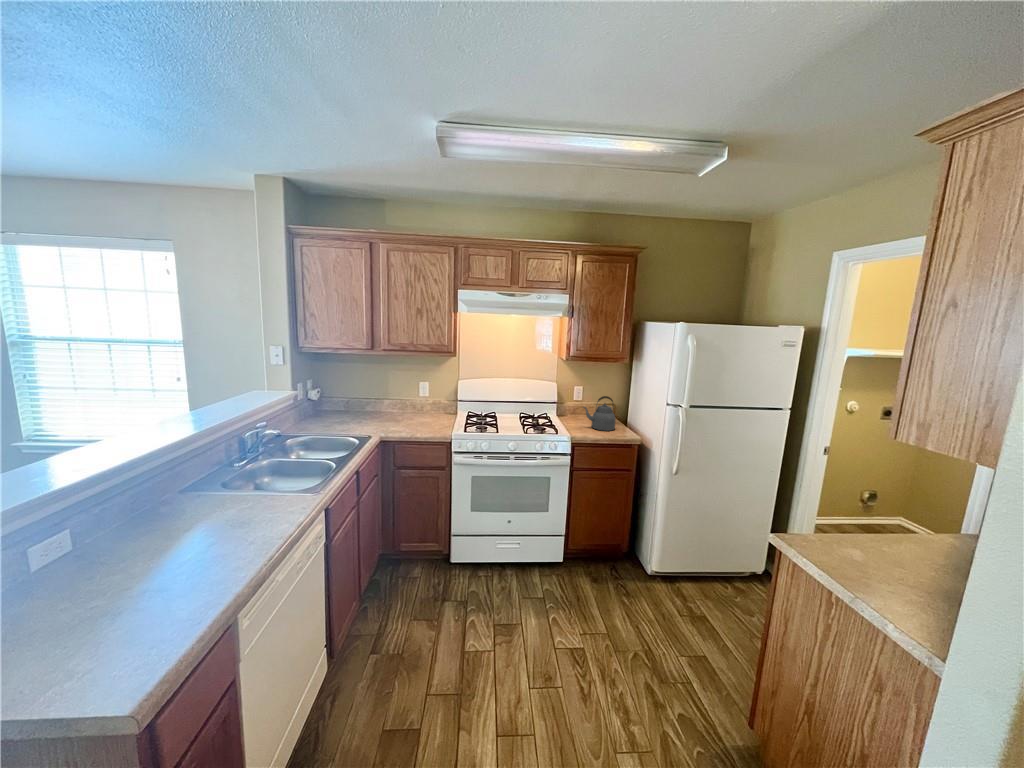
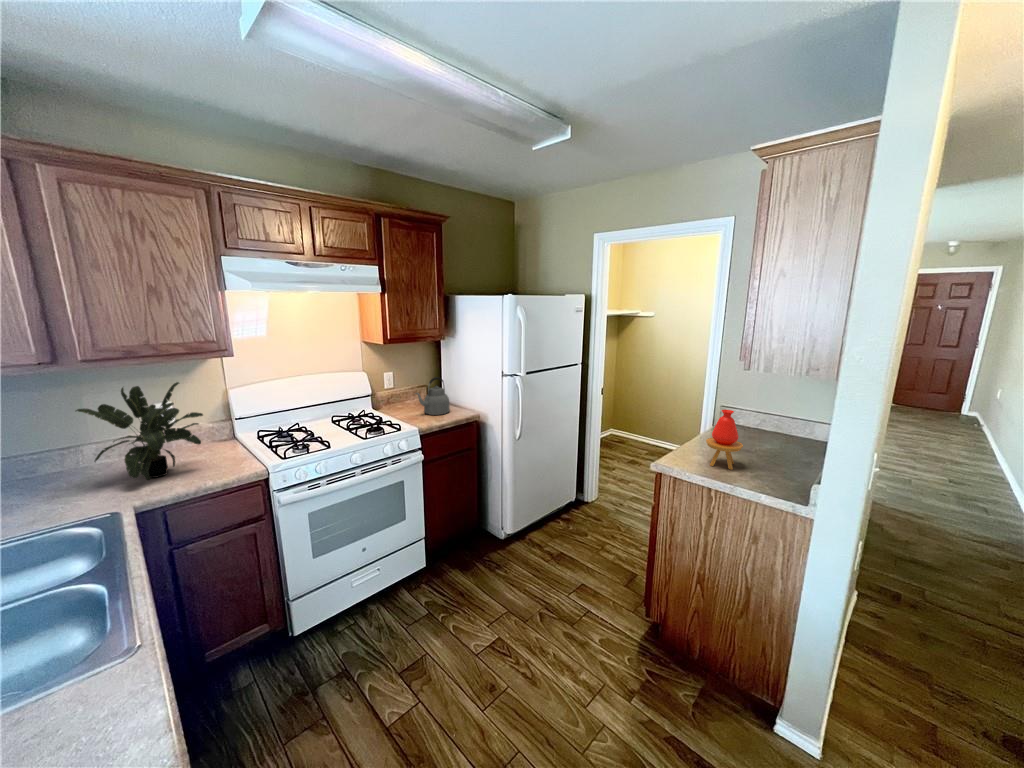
potted plant: none [375,368,430,425] -> present [76,382,203,480]
vase: none [854,492,920,581] -> present [706,410,743,470]

